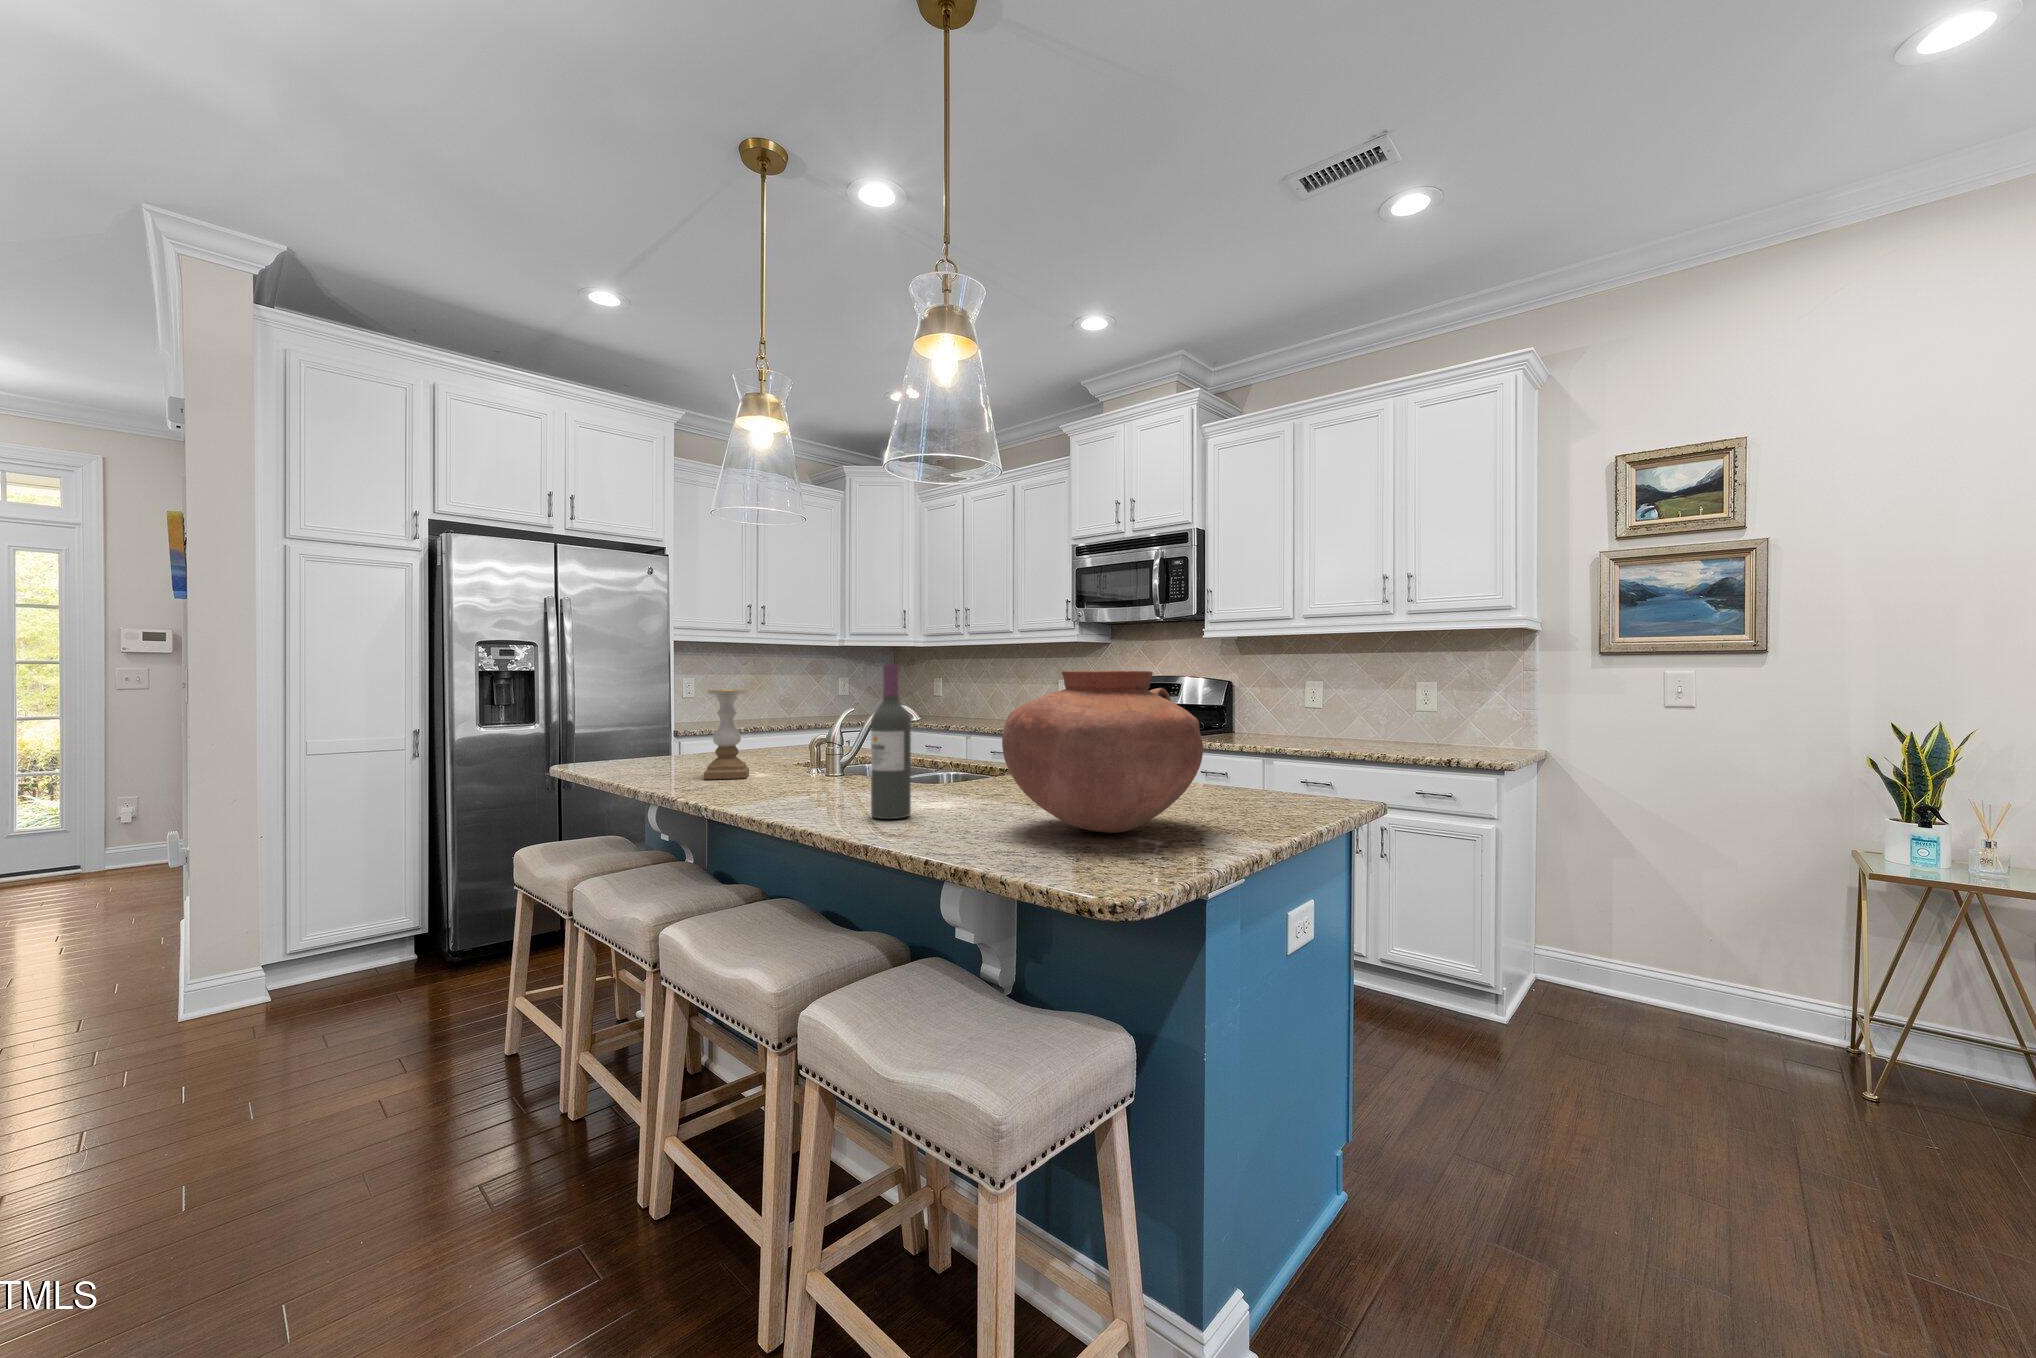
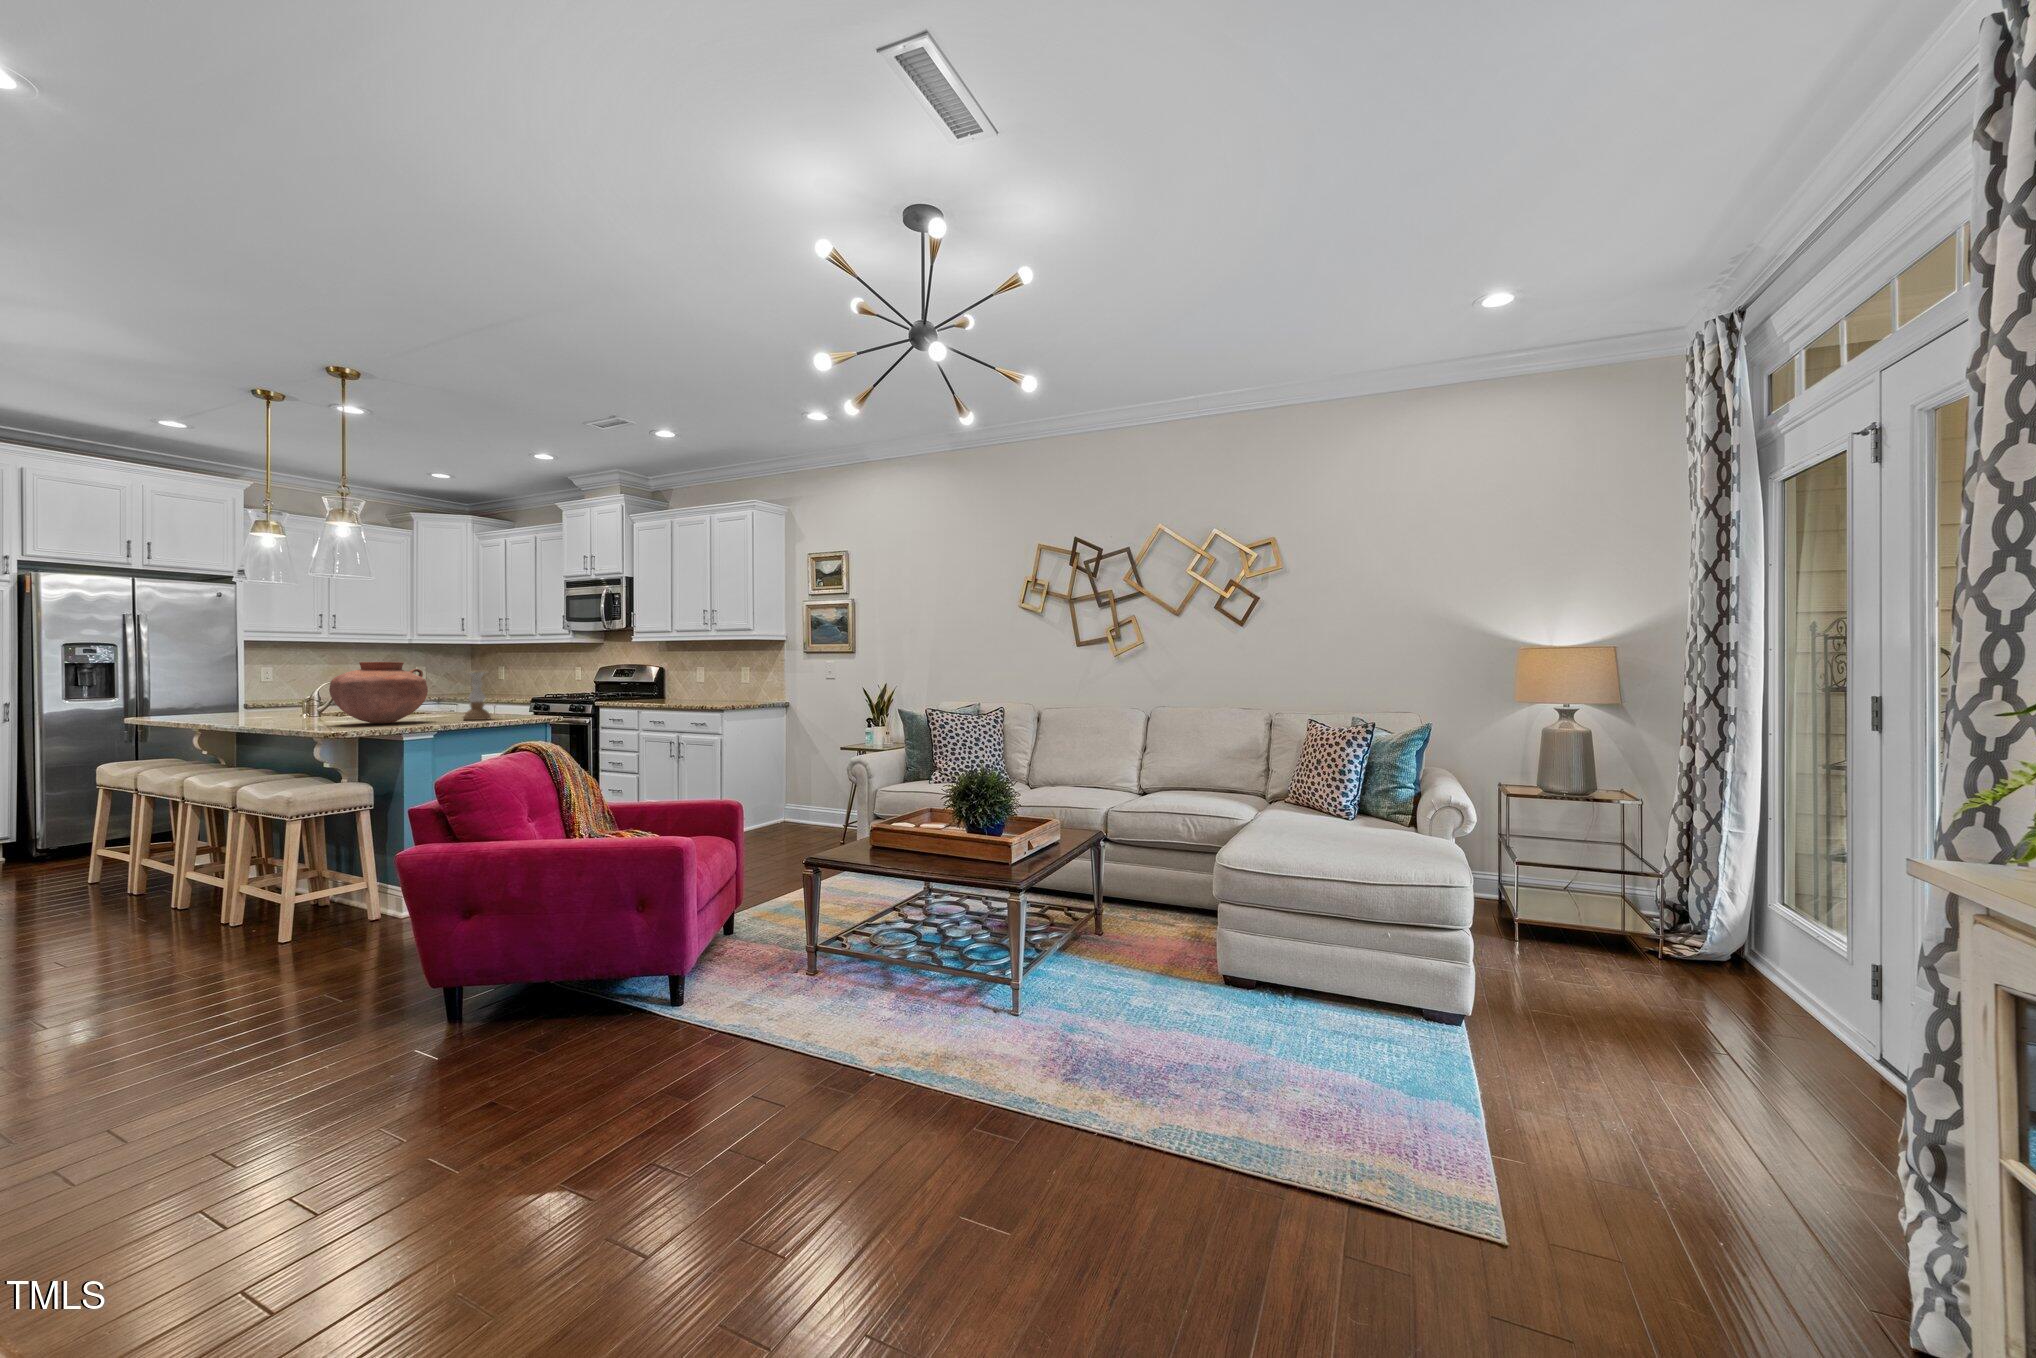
wine bottle: present [871,664,911,819] -> none [282,659,305,724]
candle holder: present [704,689,749,779] -> present [463,671,491,720]

